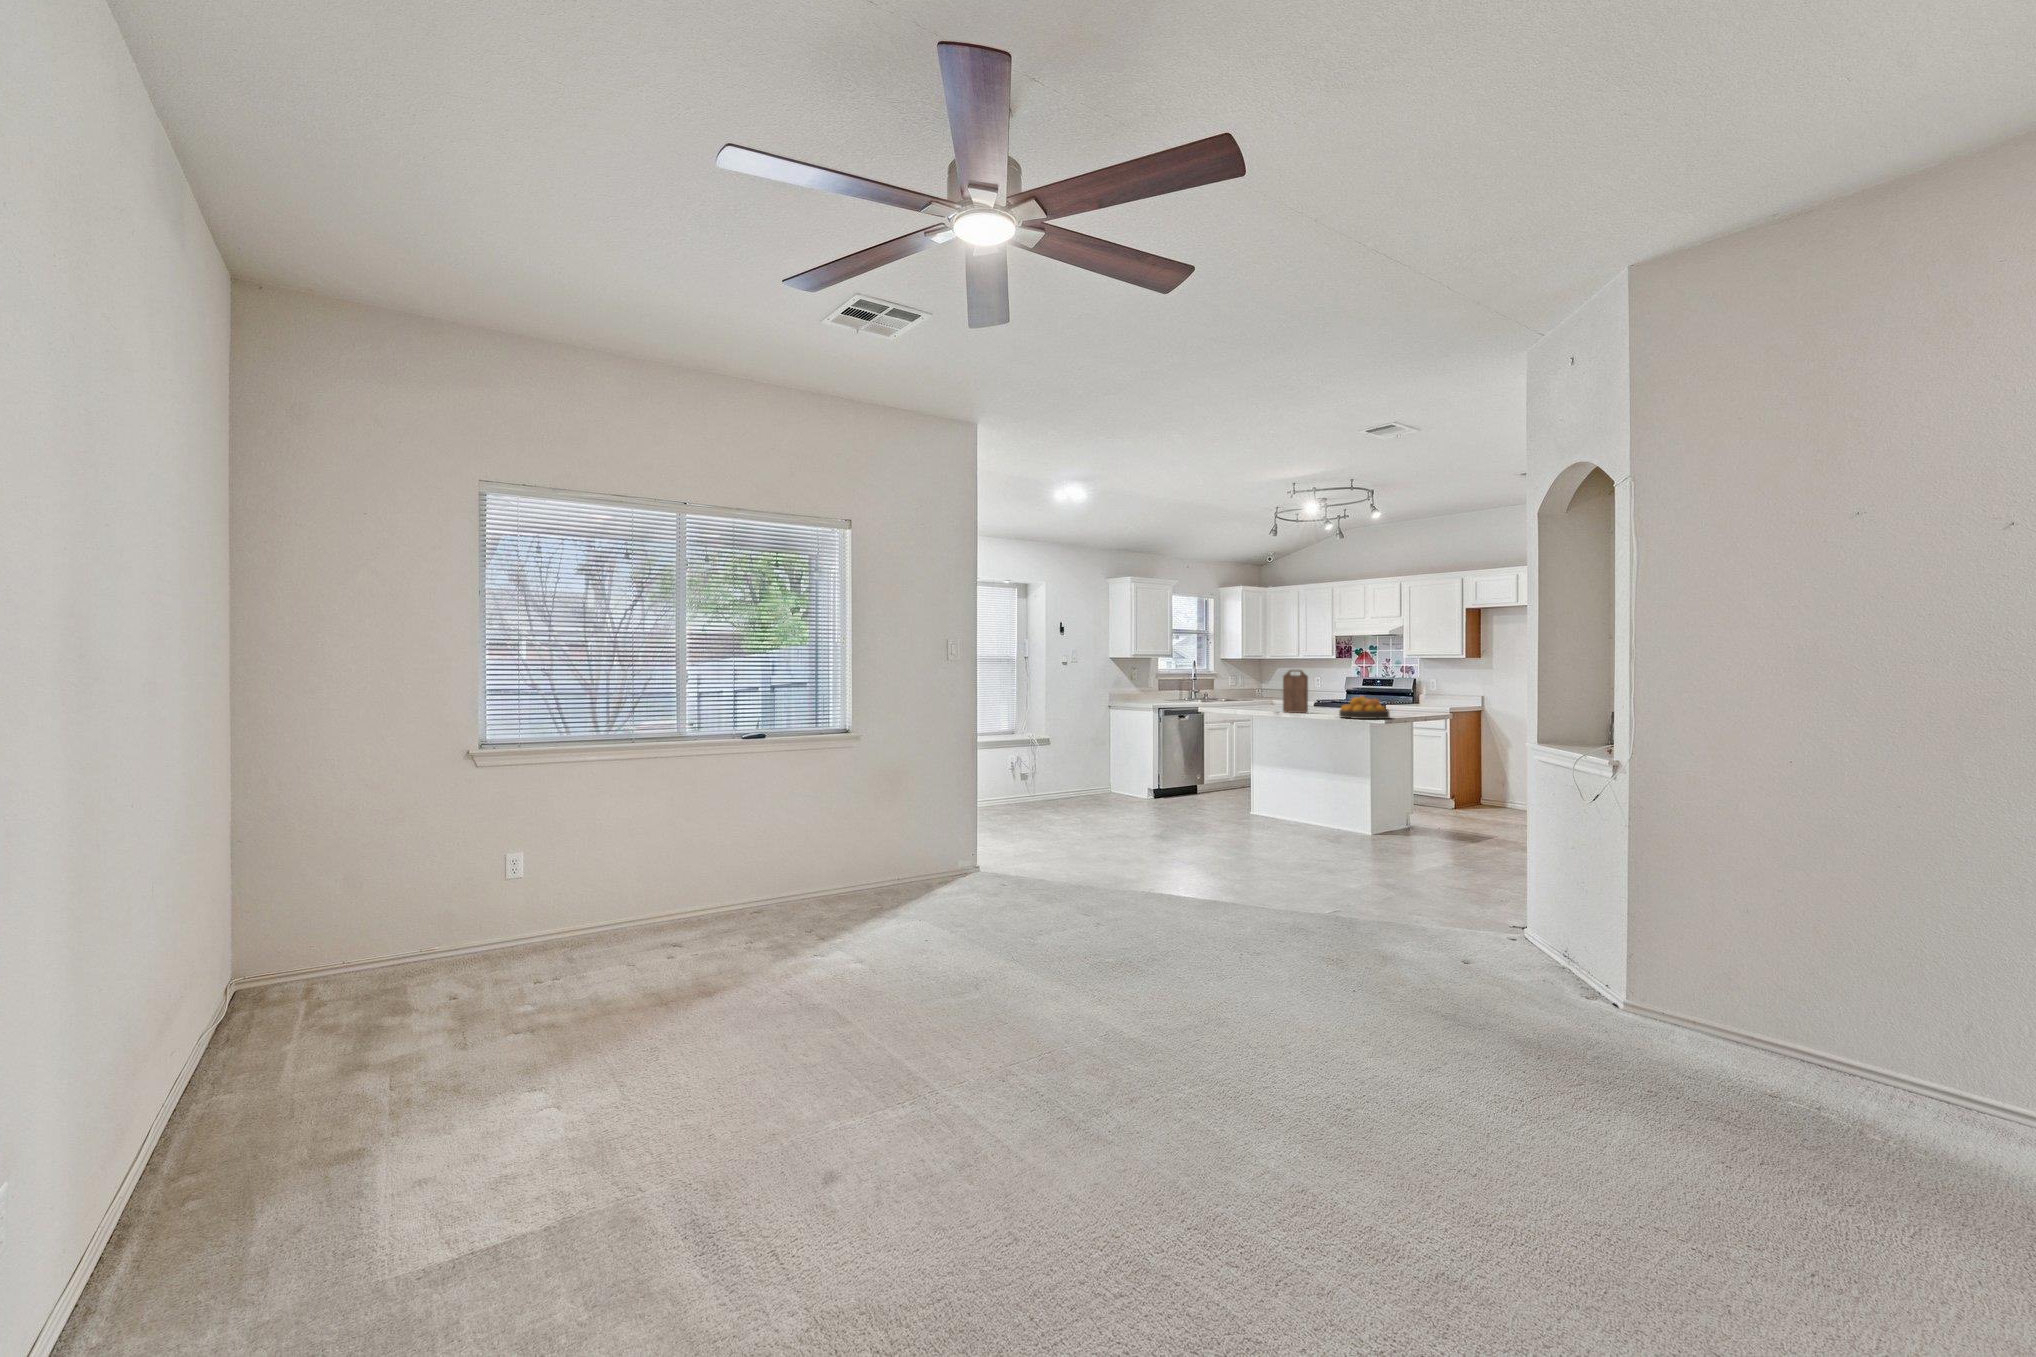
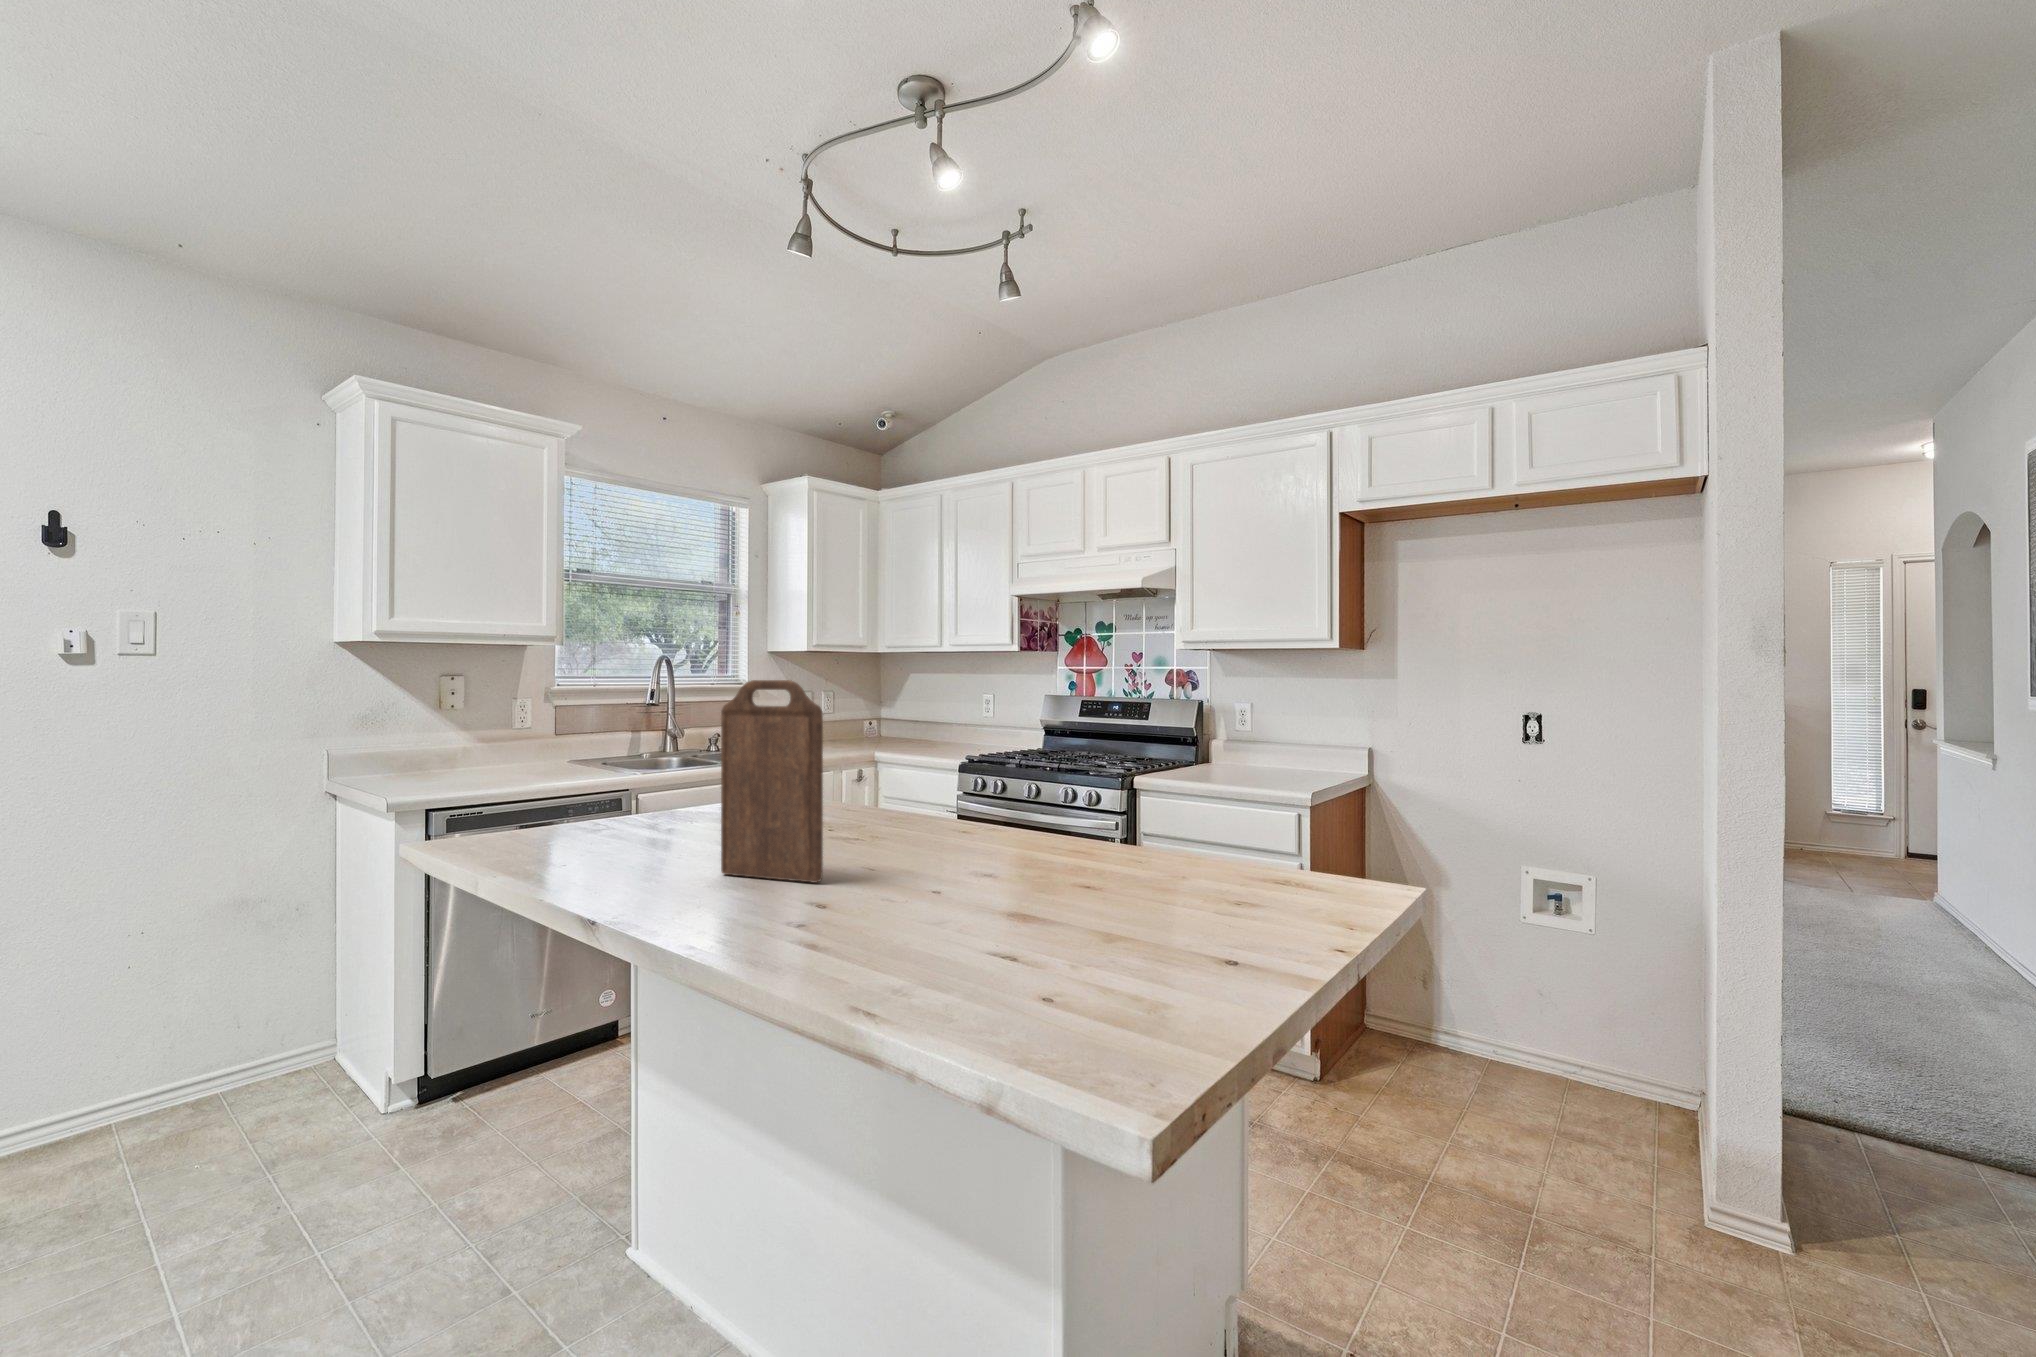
fruit bowl: present [1339,696,1390,719] -> none [911,831,1193,1019]

